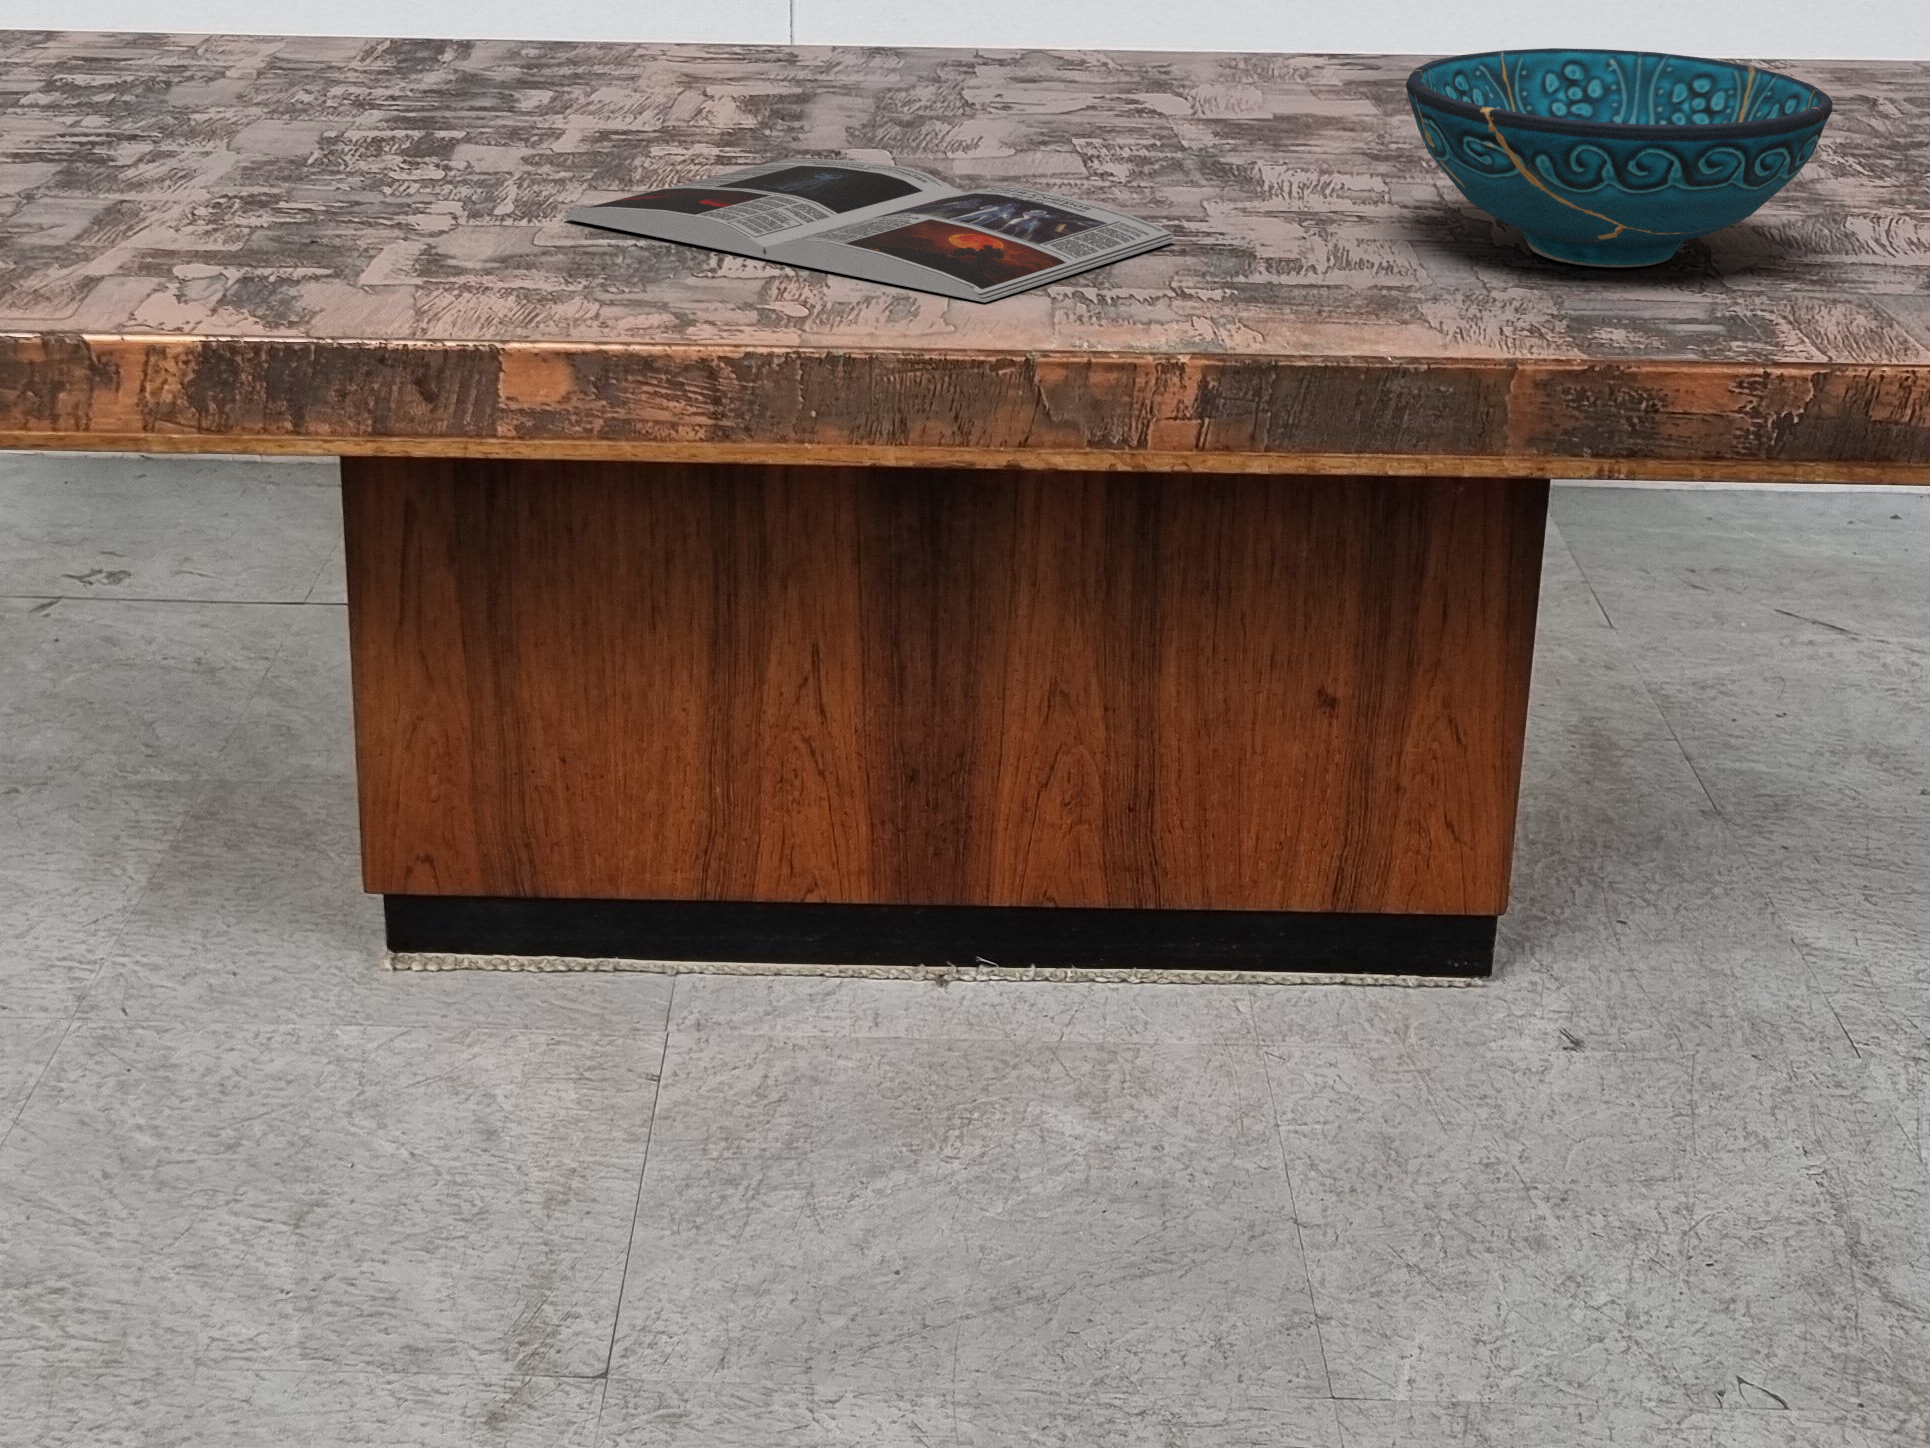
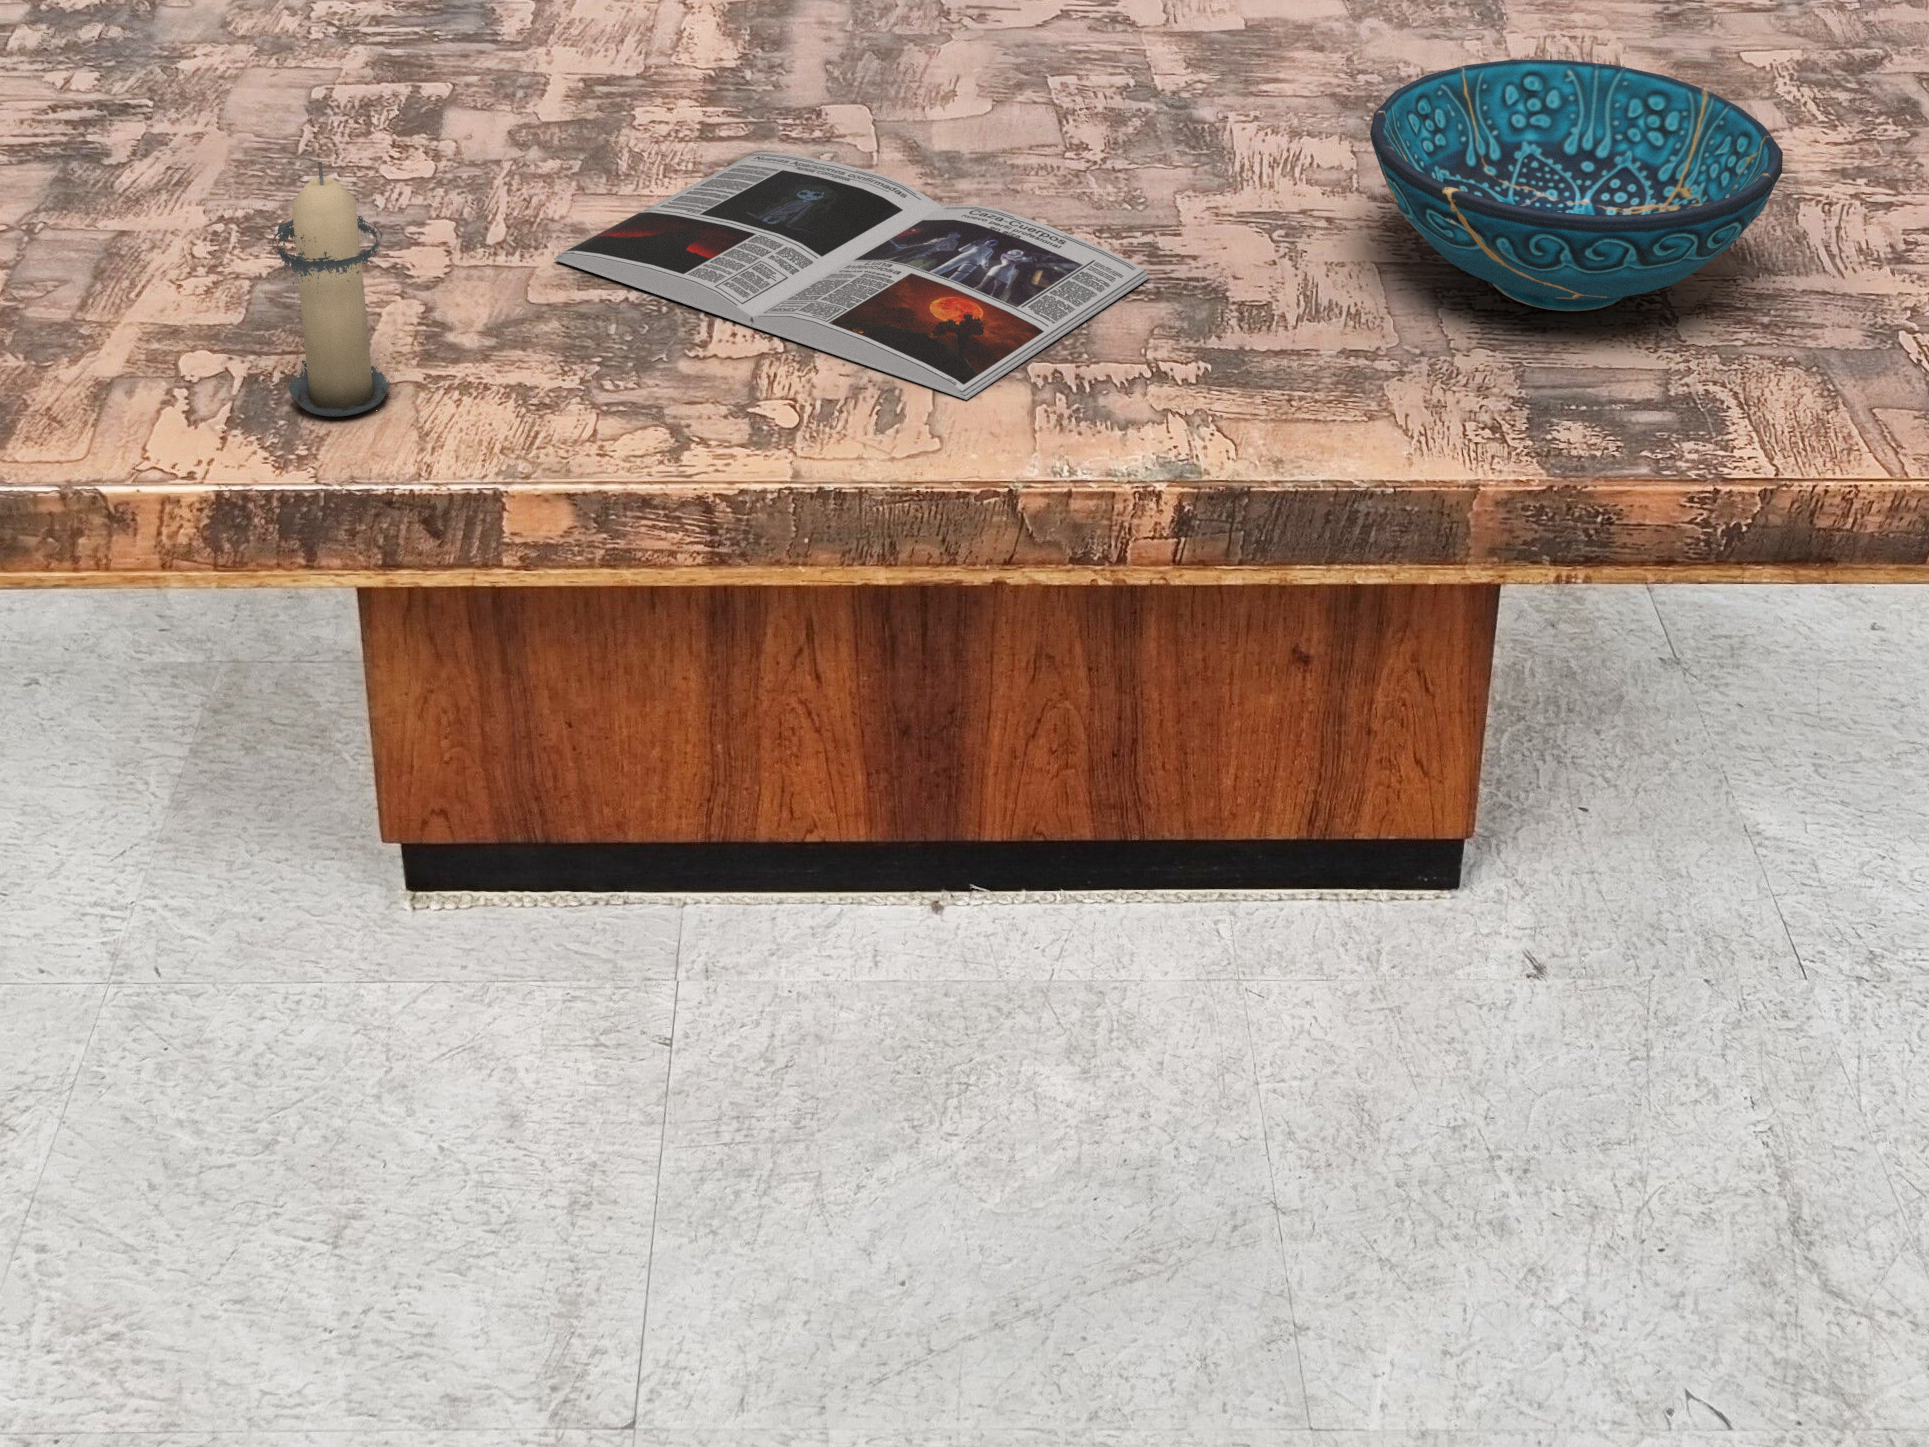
candle: none [265,18,404,299] -> present [272,162,389,416]

